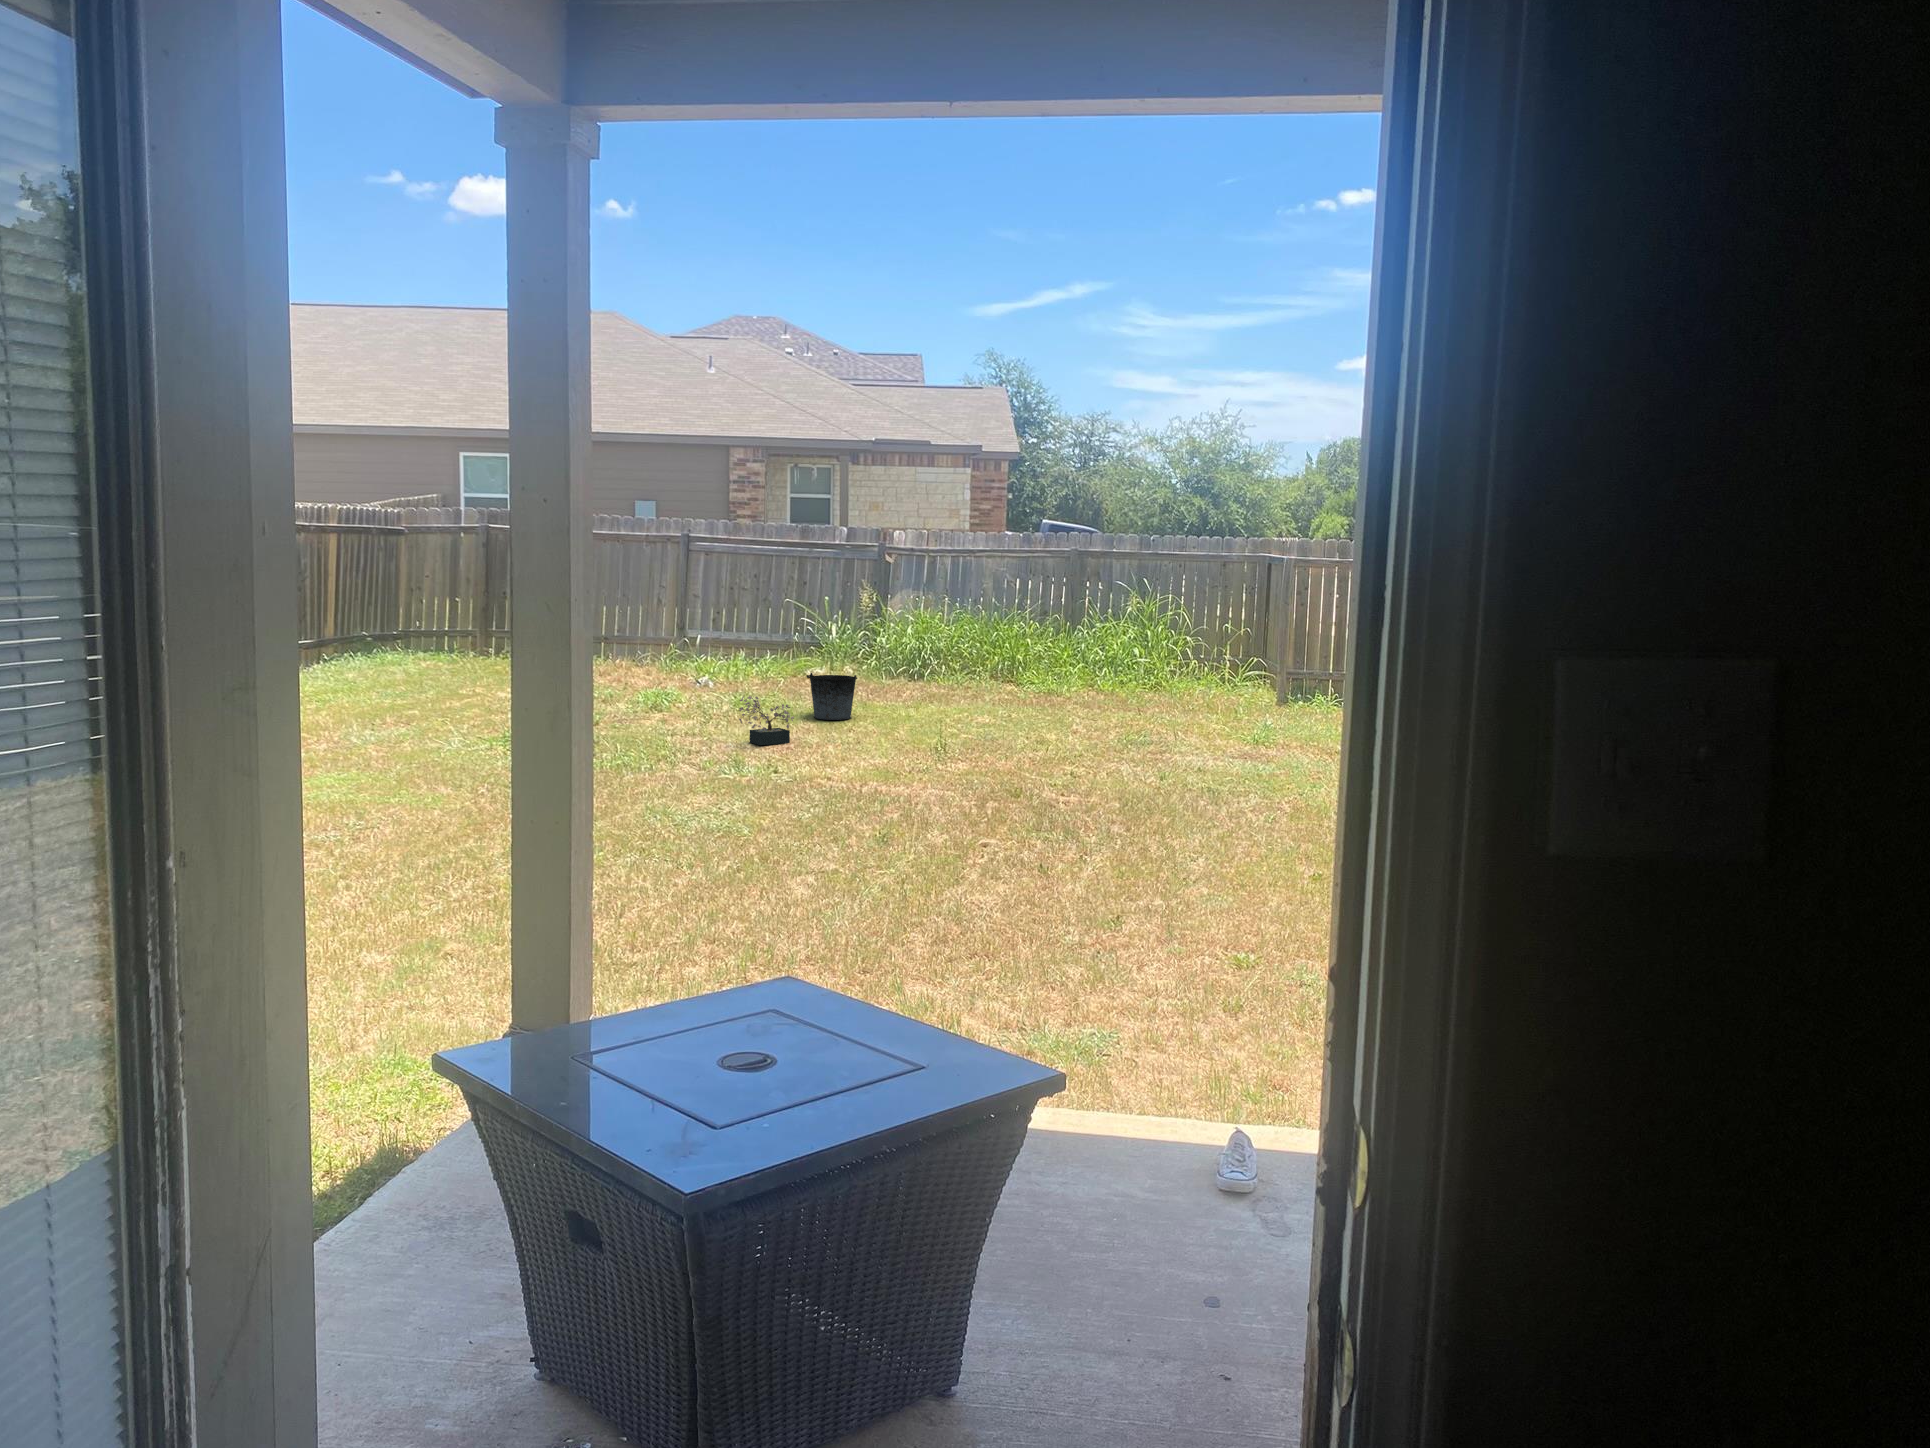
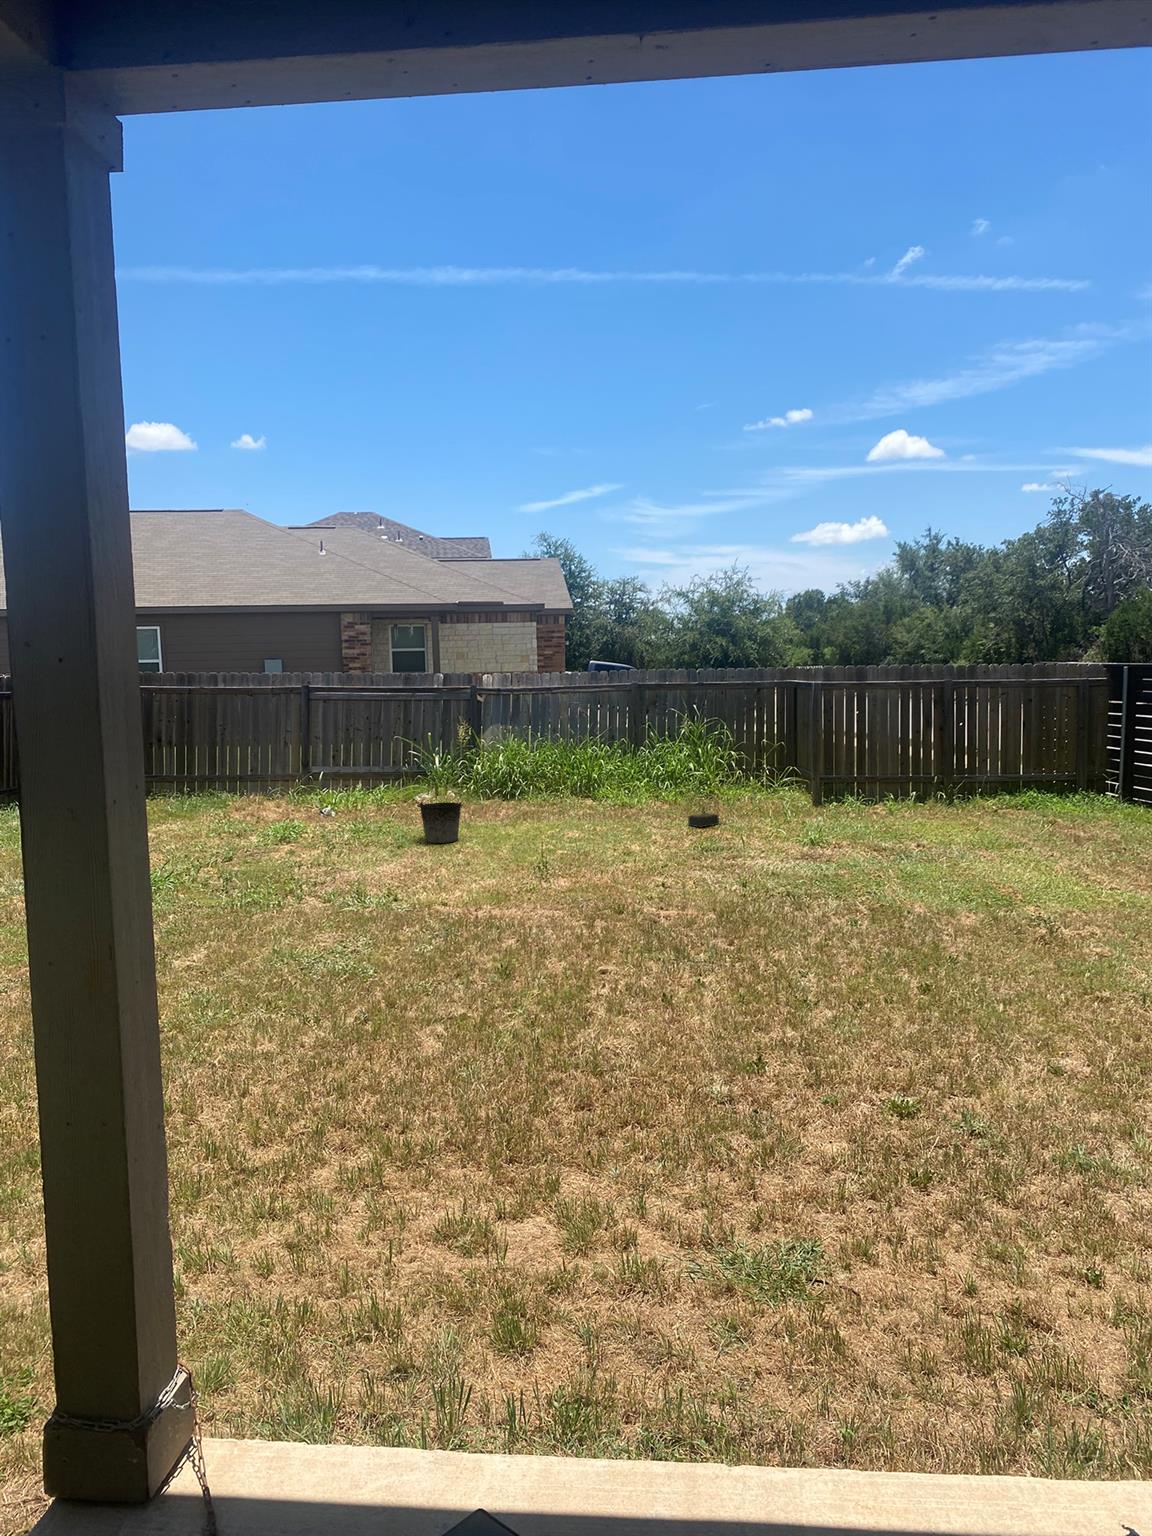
decorative plant: present [739,696,794,745] -> present [682,789,719,827]

